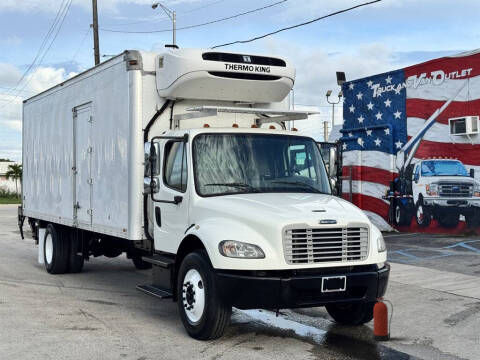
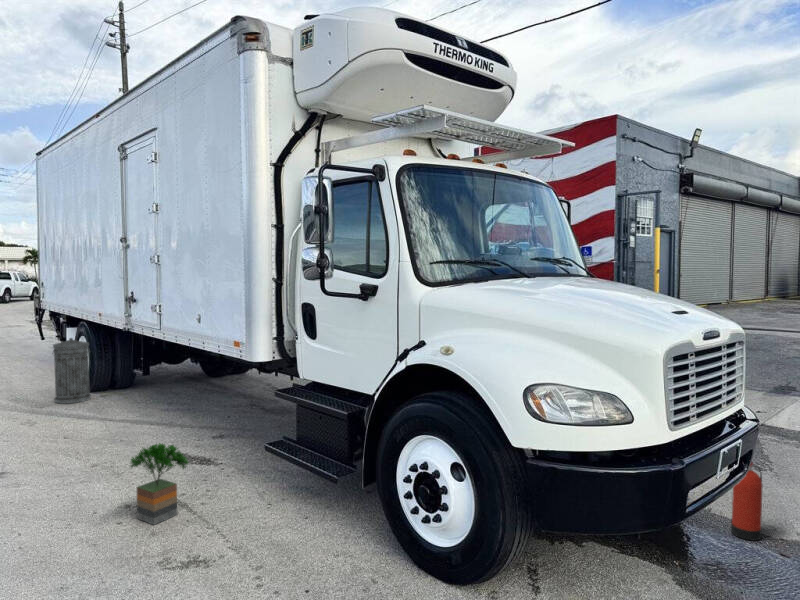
trash can: none [30,234,53,278] -> present [53,338,91,404]
potted tree: none [65,281,95,321] -> present [131,443,188,525]

